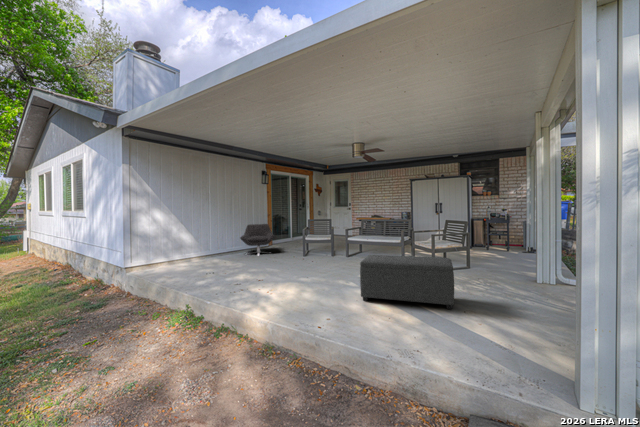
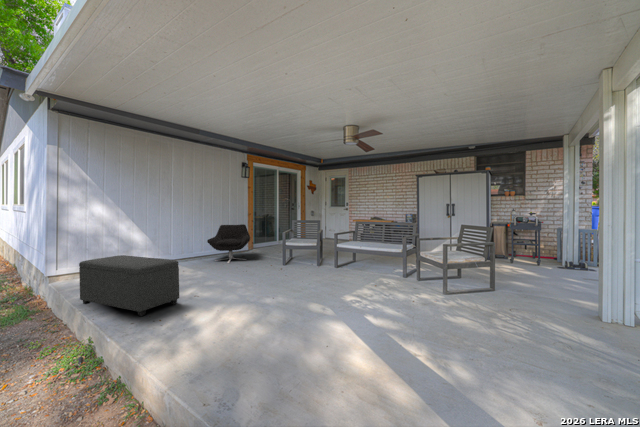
ottoman: present [360,255,454,309] -> present [79,255,179,316]

